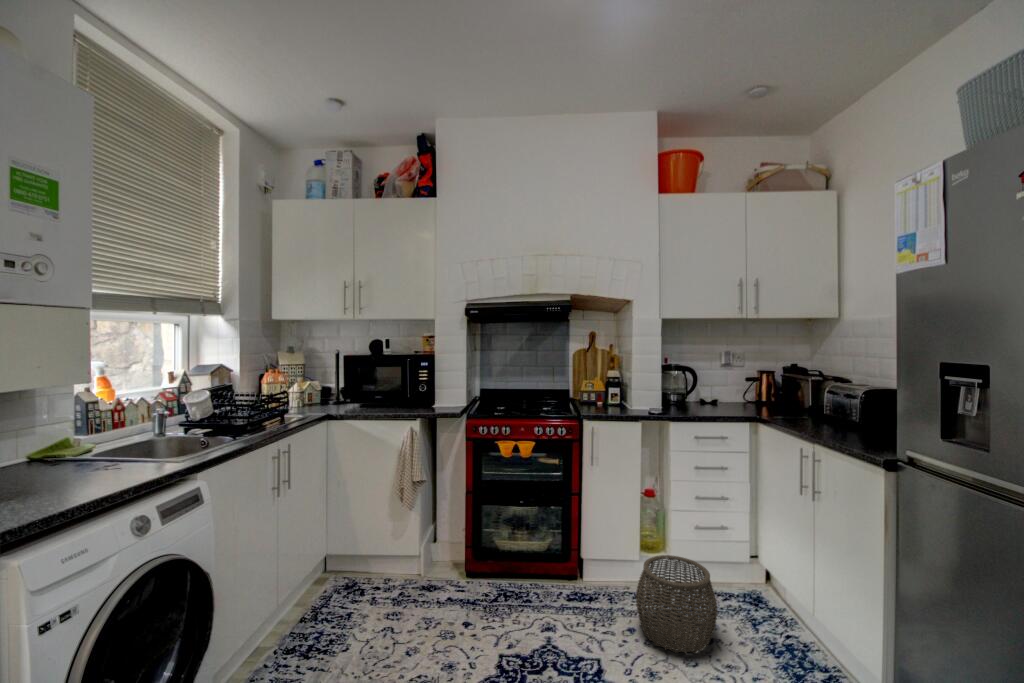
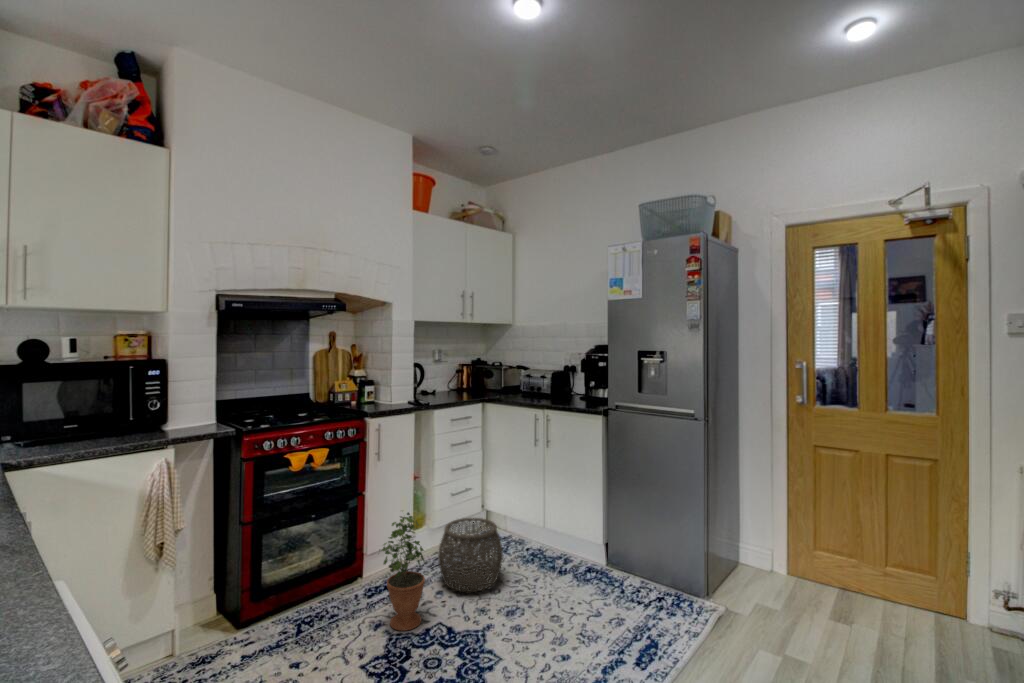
potted plant: none [545,522,595,650] -> present [382,512,425,631]

